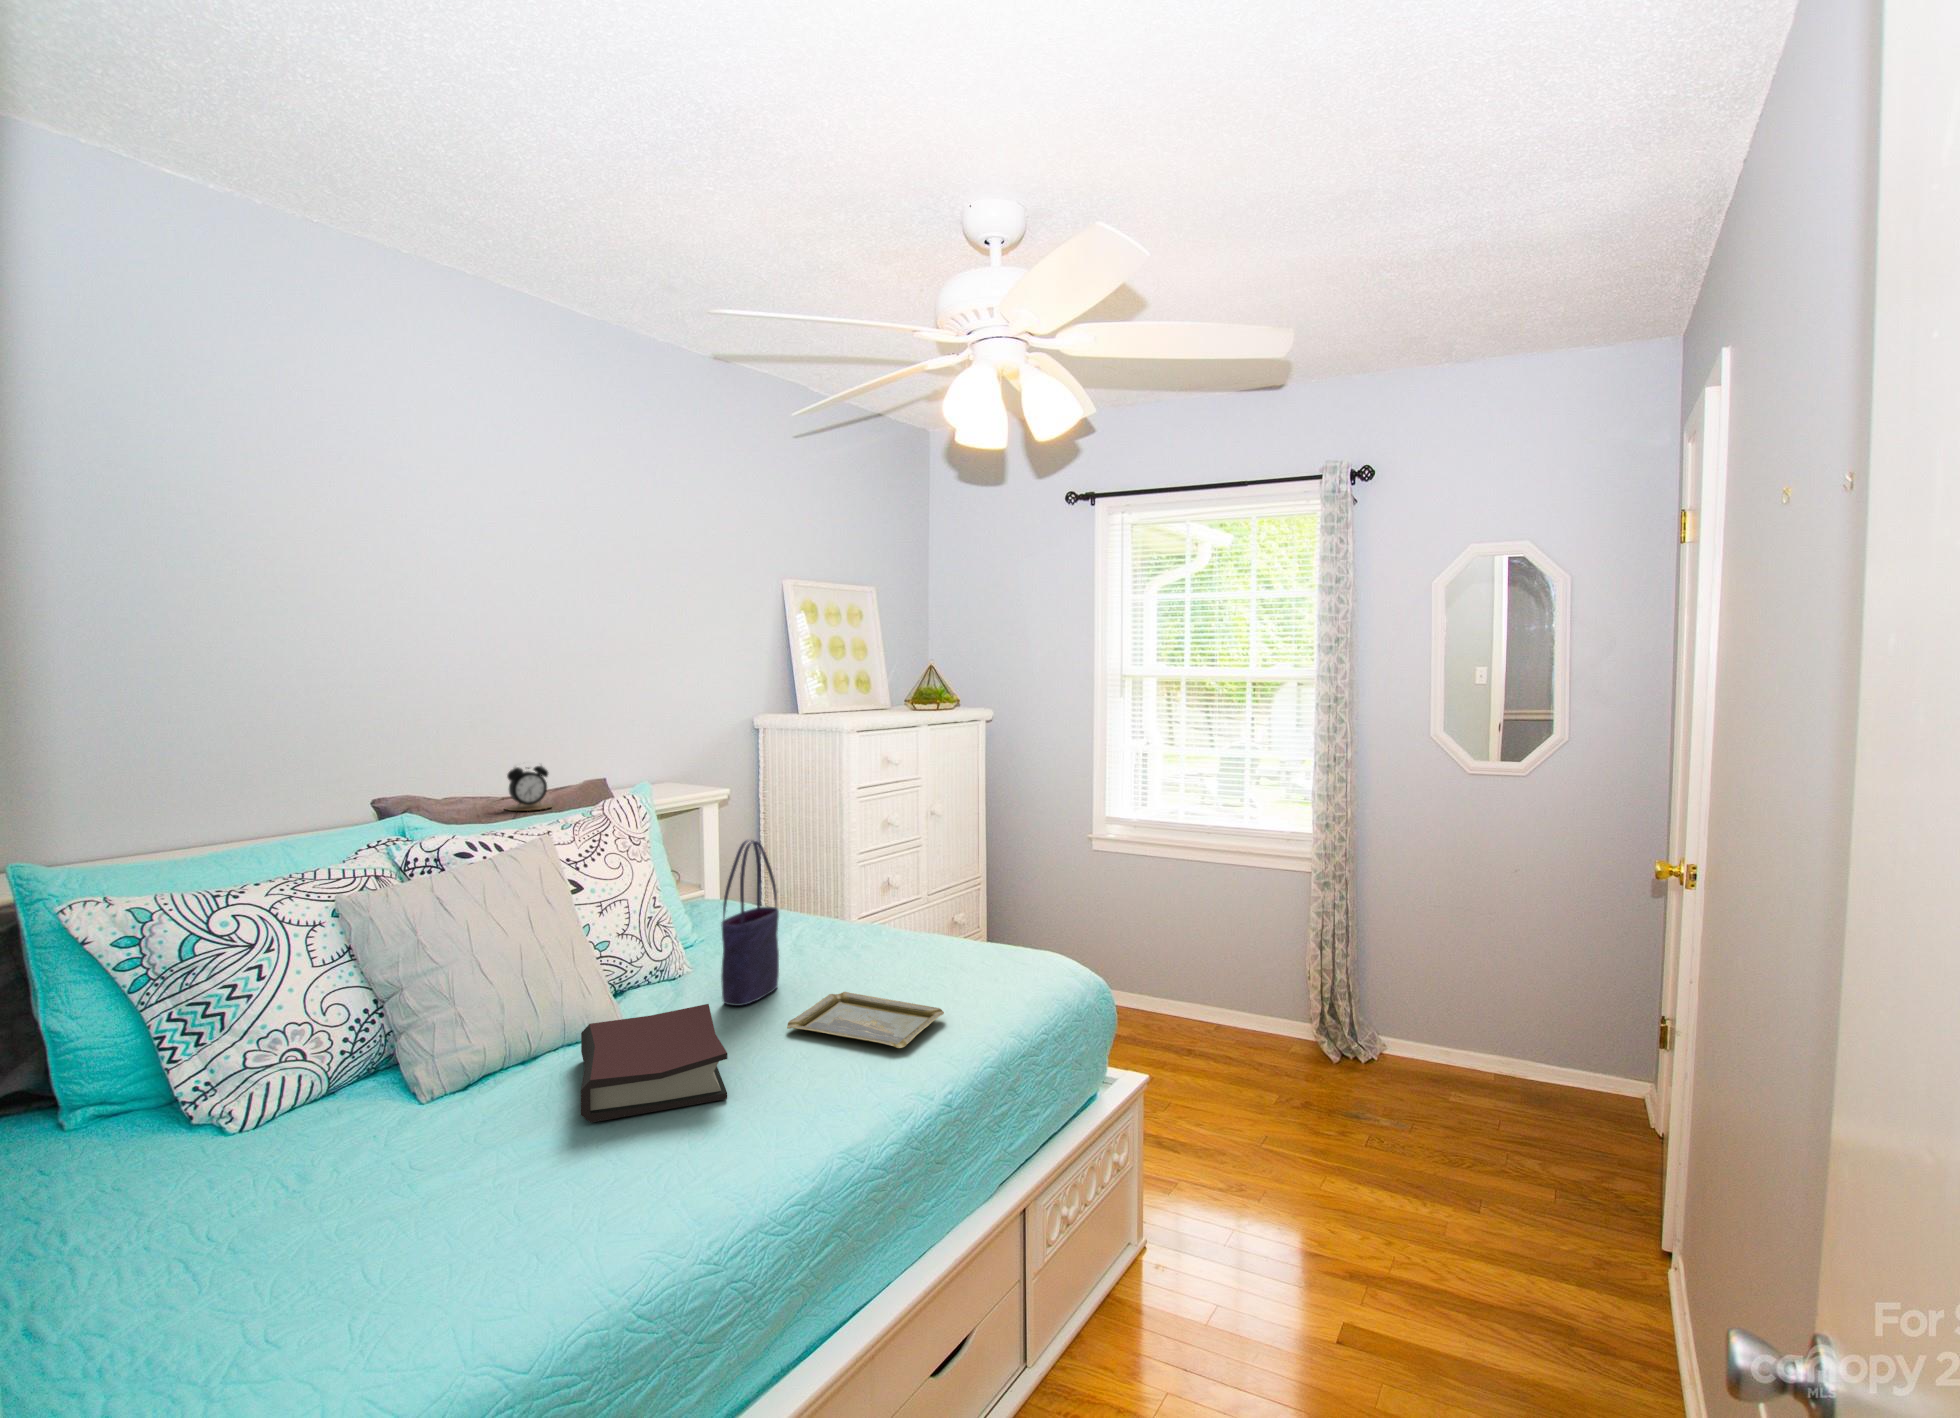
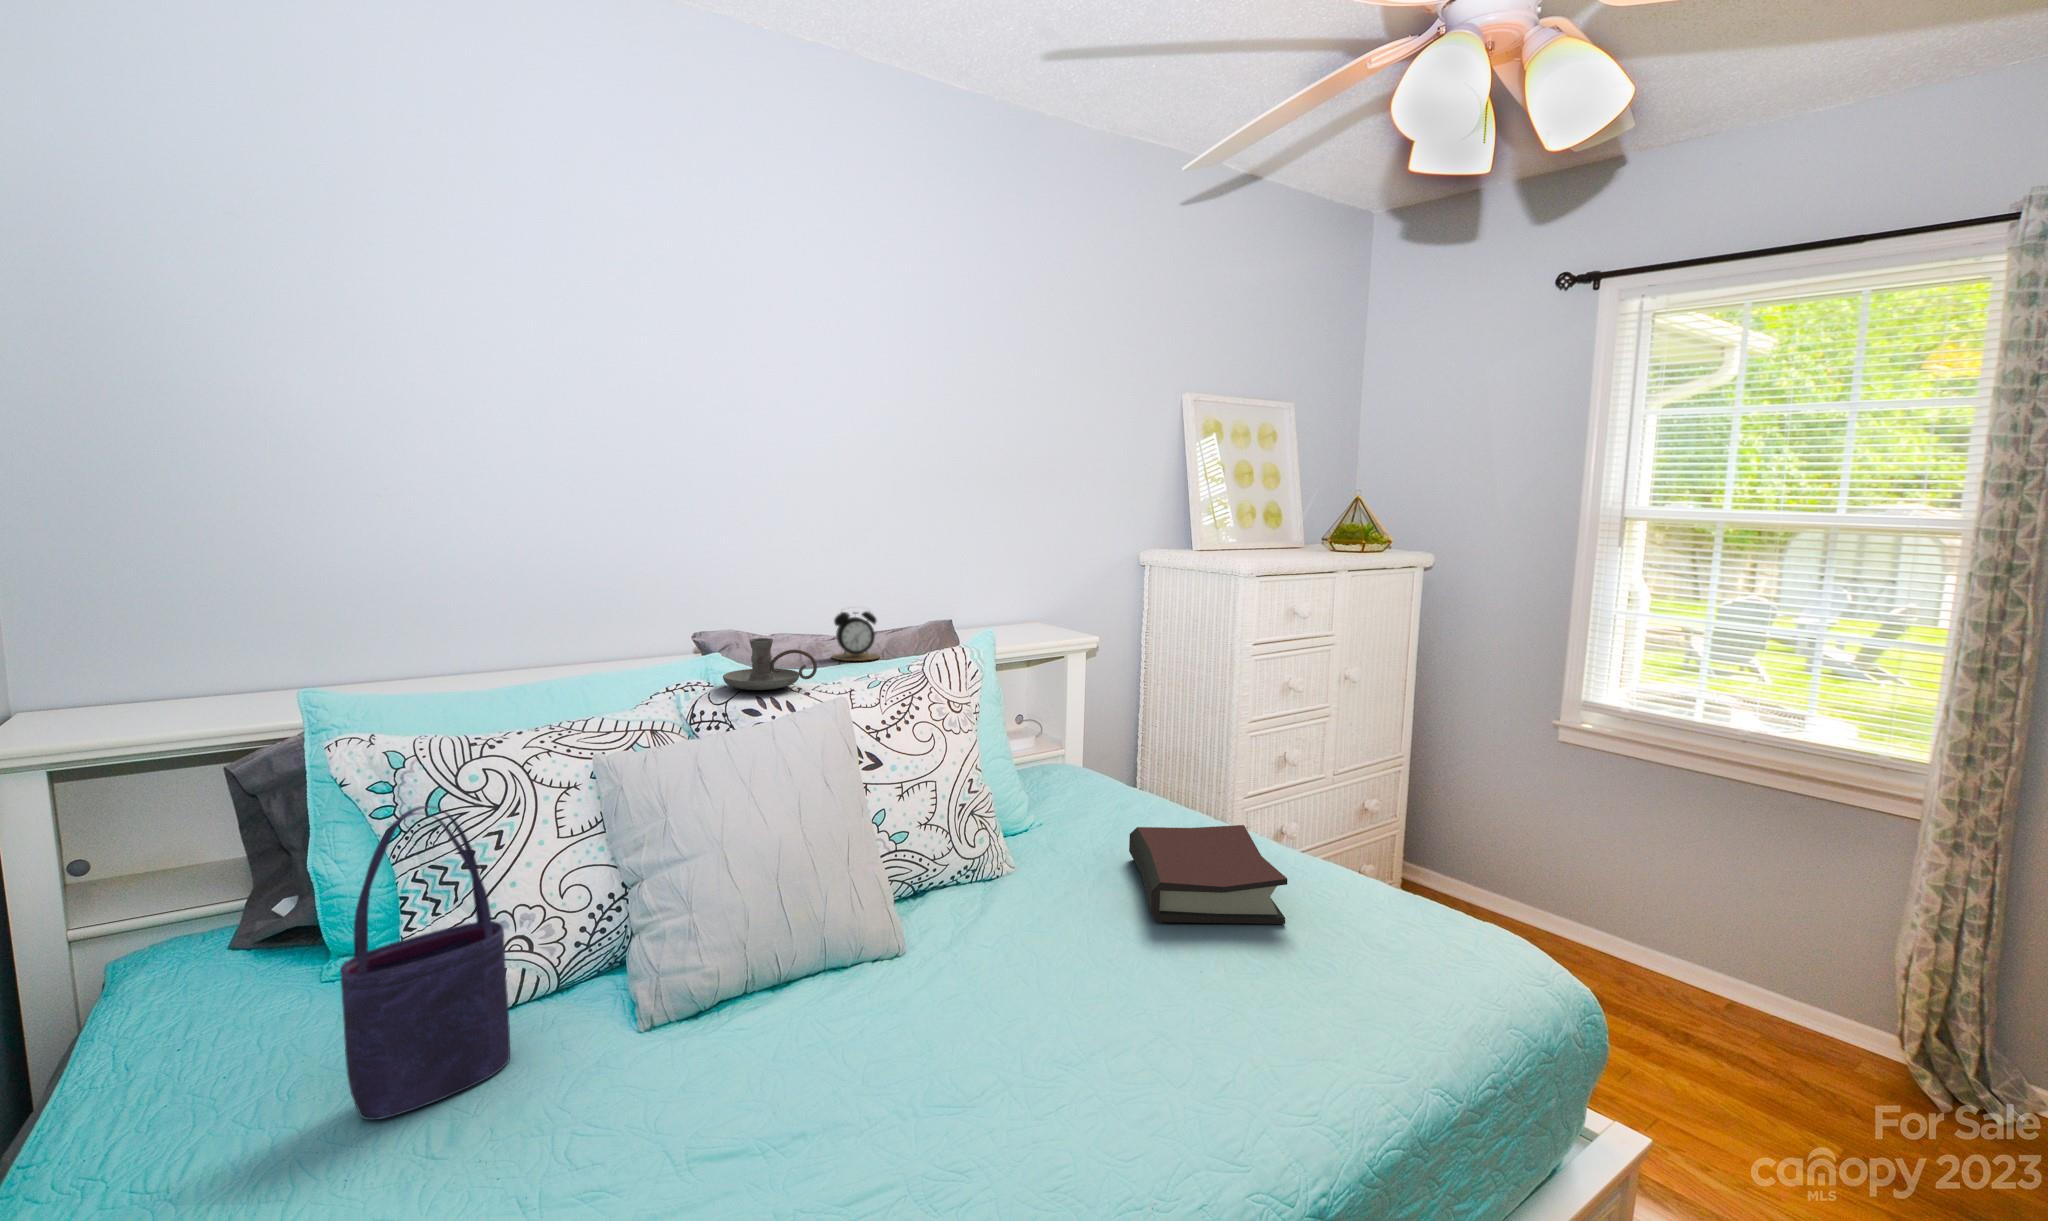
candle holder: none [423,793,513,838] -> present [723,638,817,690]
tote bag: present [721,840,779,1006] -> present [340,806,510,1120]
tray: present [787,992,944,1048] -> none [1103,957,1344,1101]
hardback book: present [581,1004,727,1123] -> present [1129,825,1287,924]

